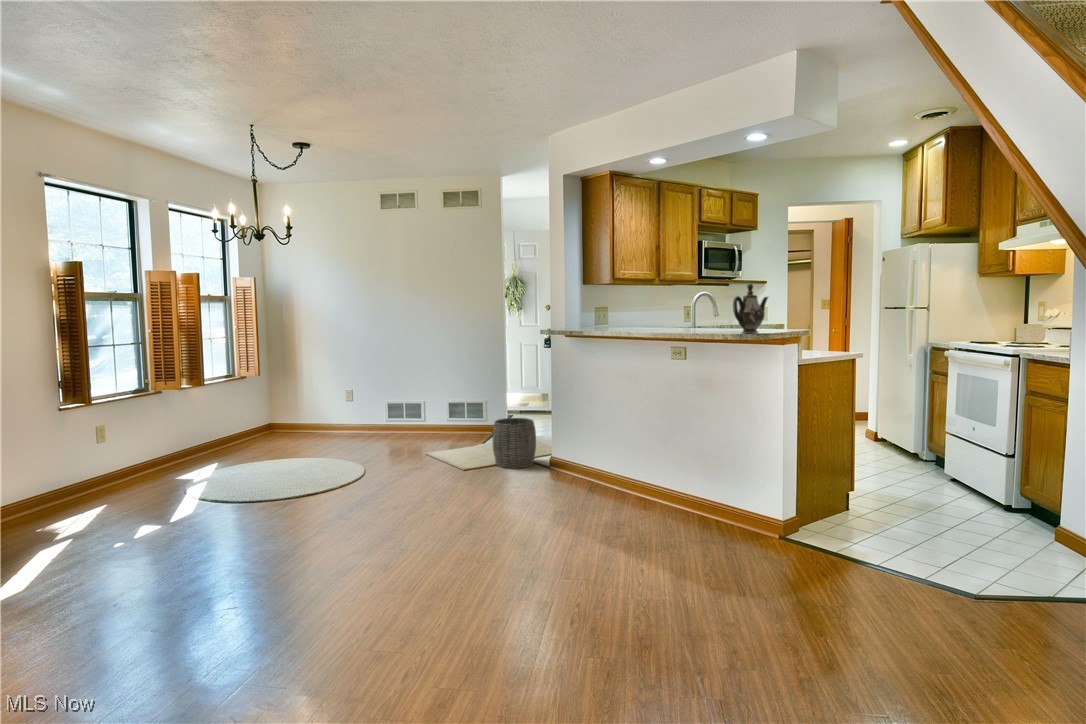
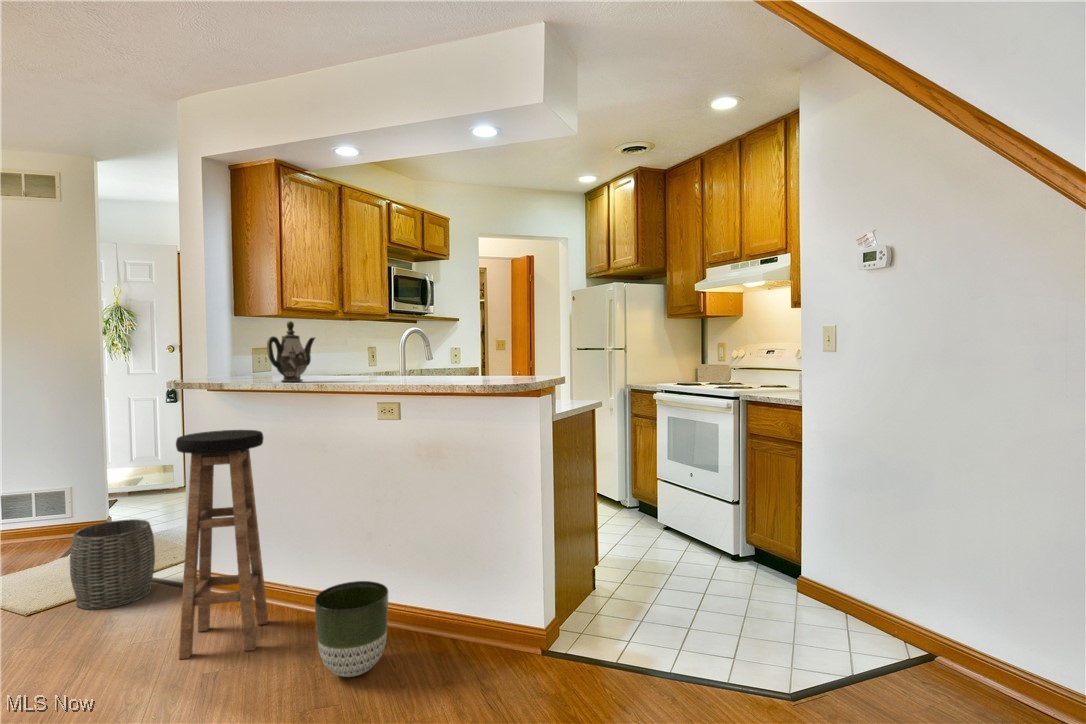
teapot: present [733,284,768,334] -> present [267,321,315,382]
bar stool: none [548,361,599,499] -> present [176,430,268,659]
planter: none [622,462,668,519] -> present [314,581,388,677]

